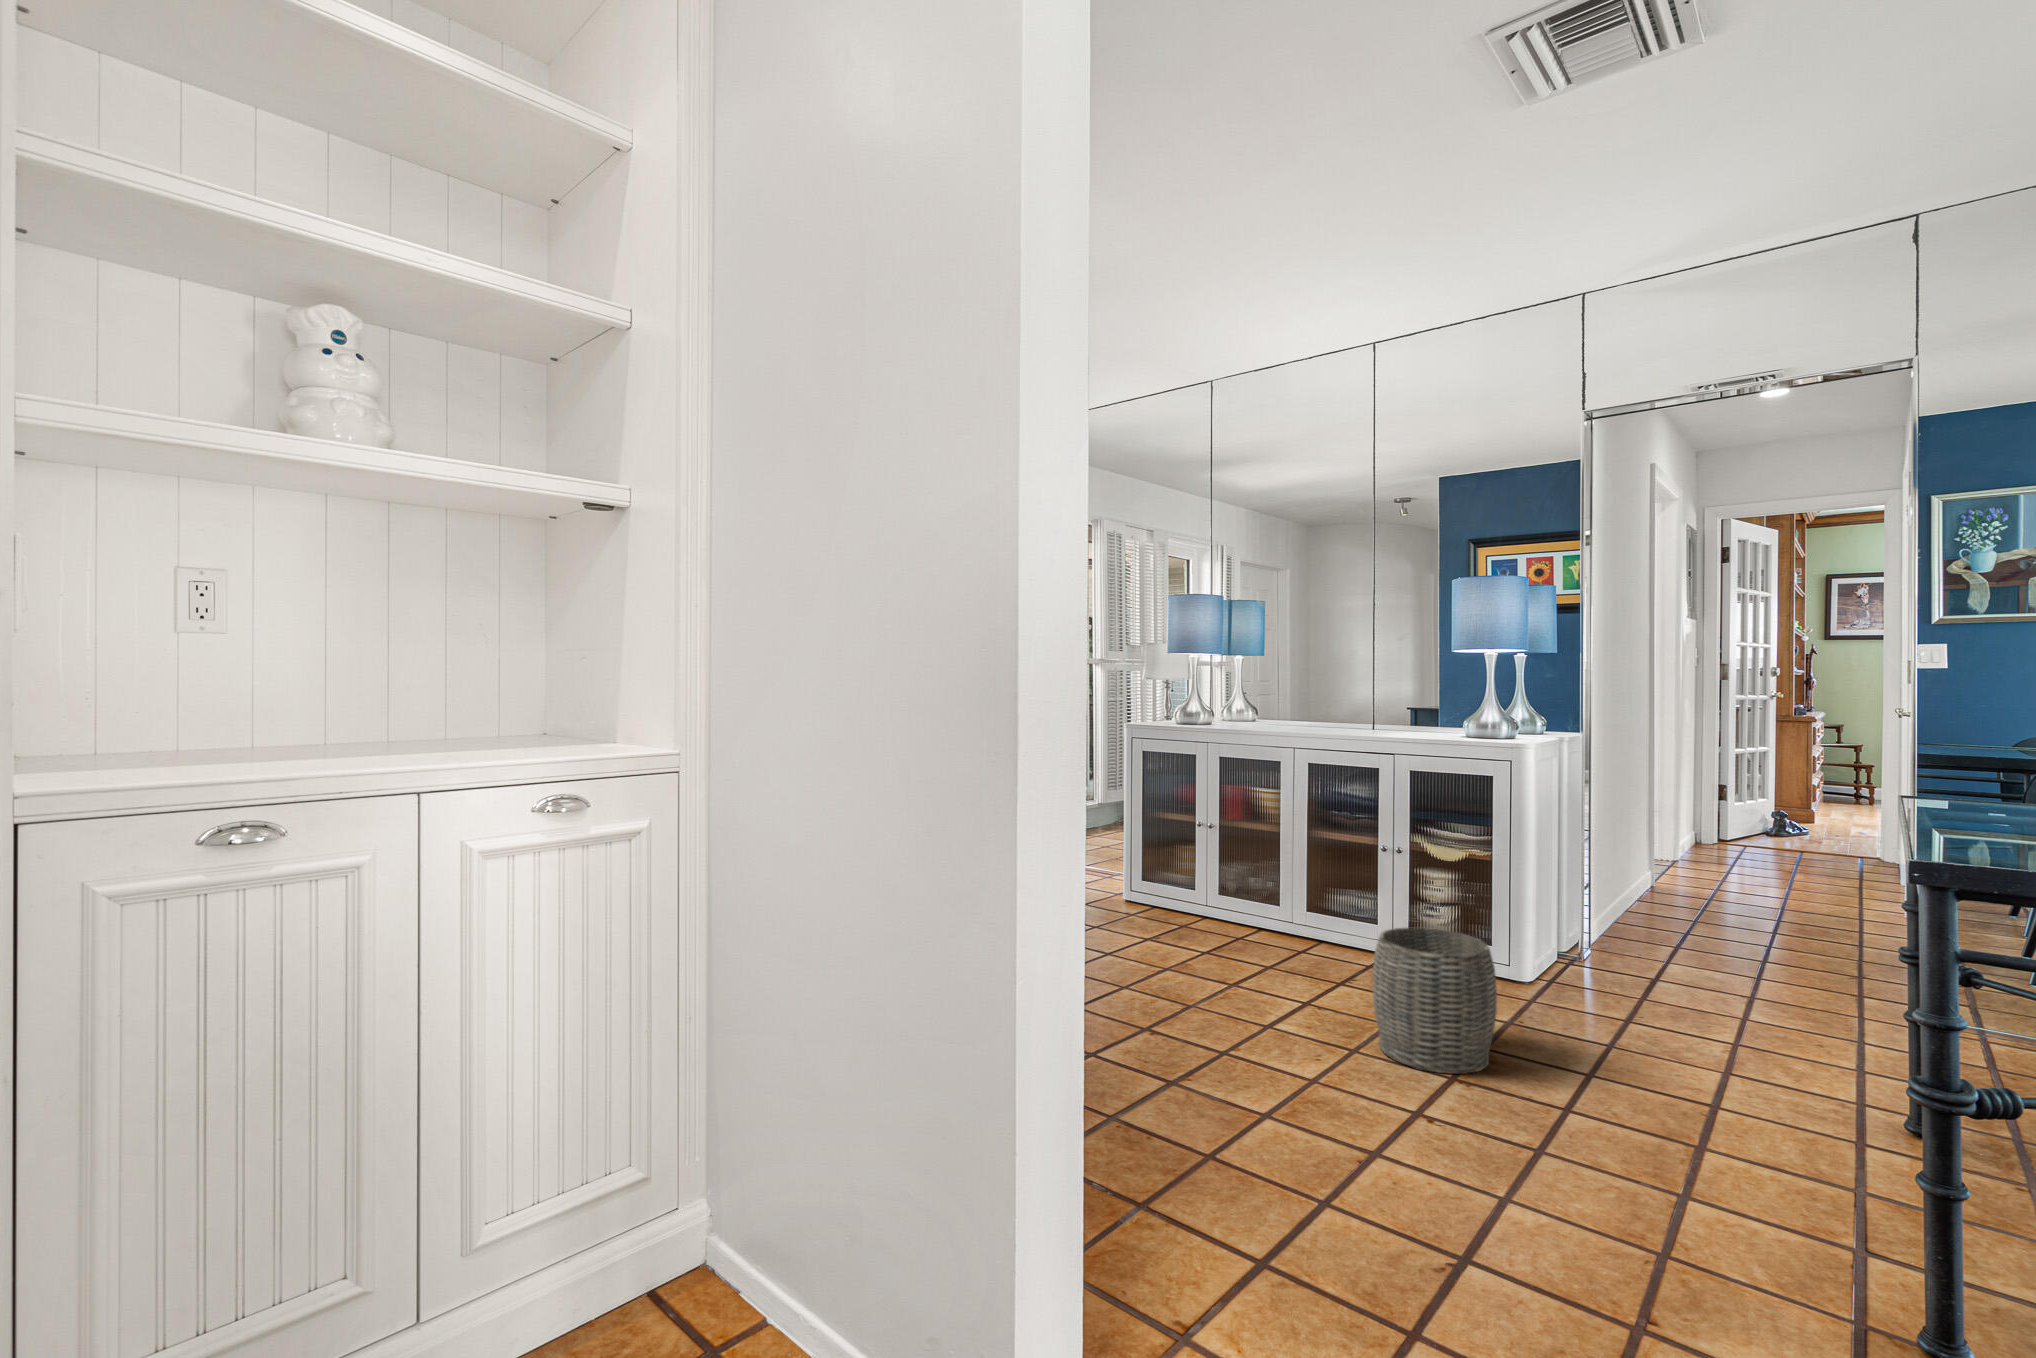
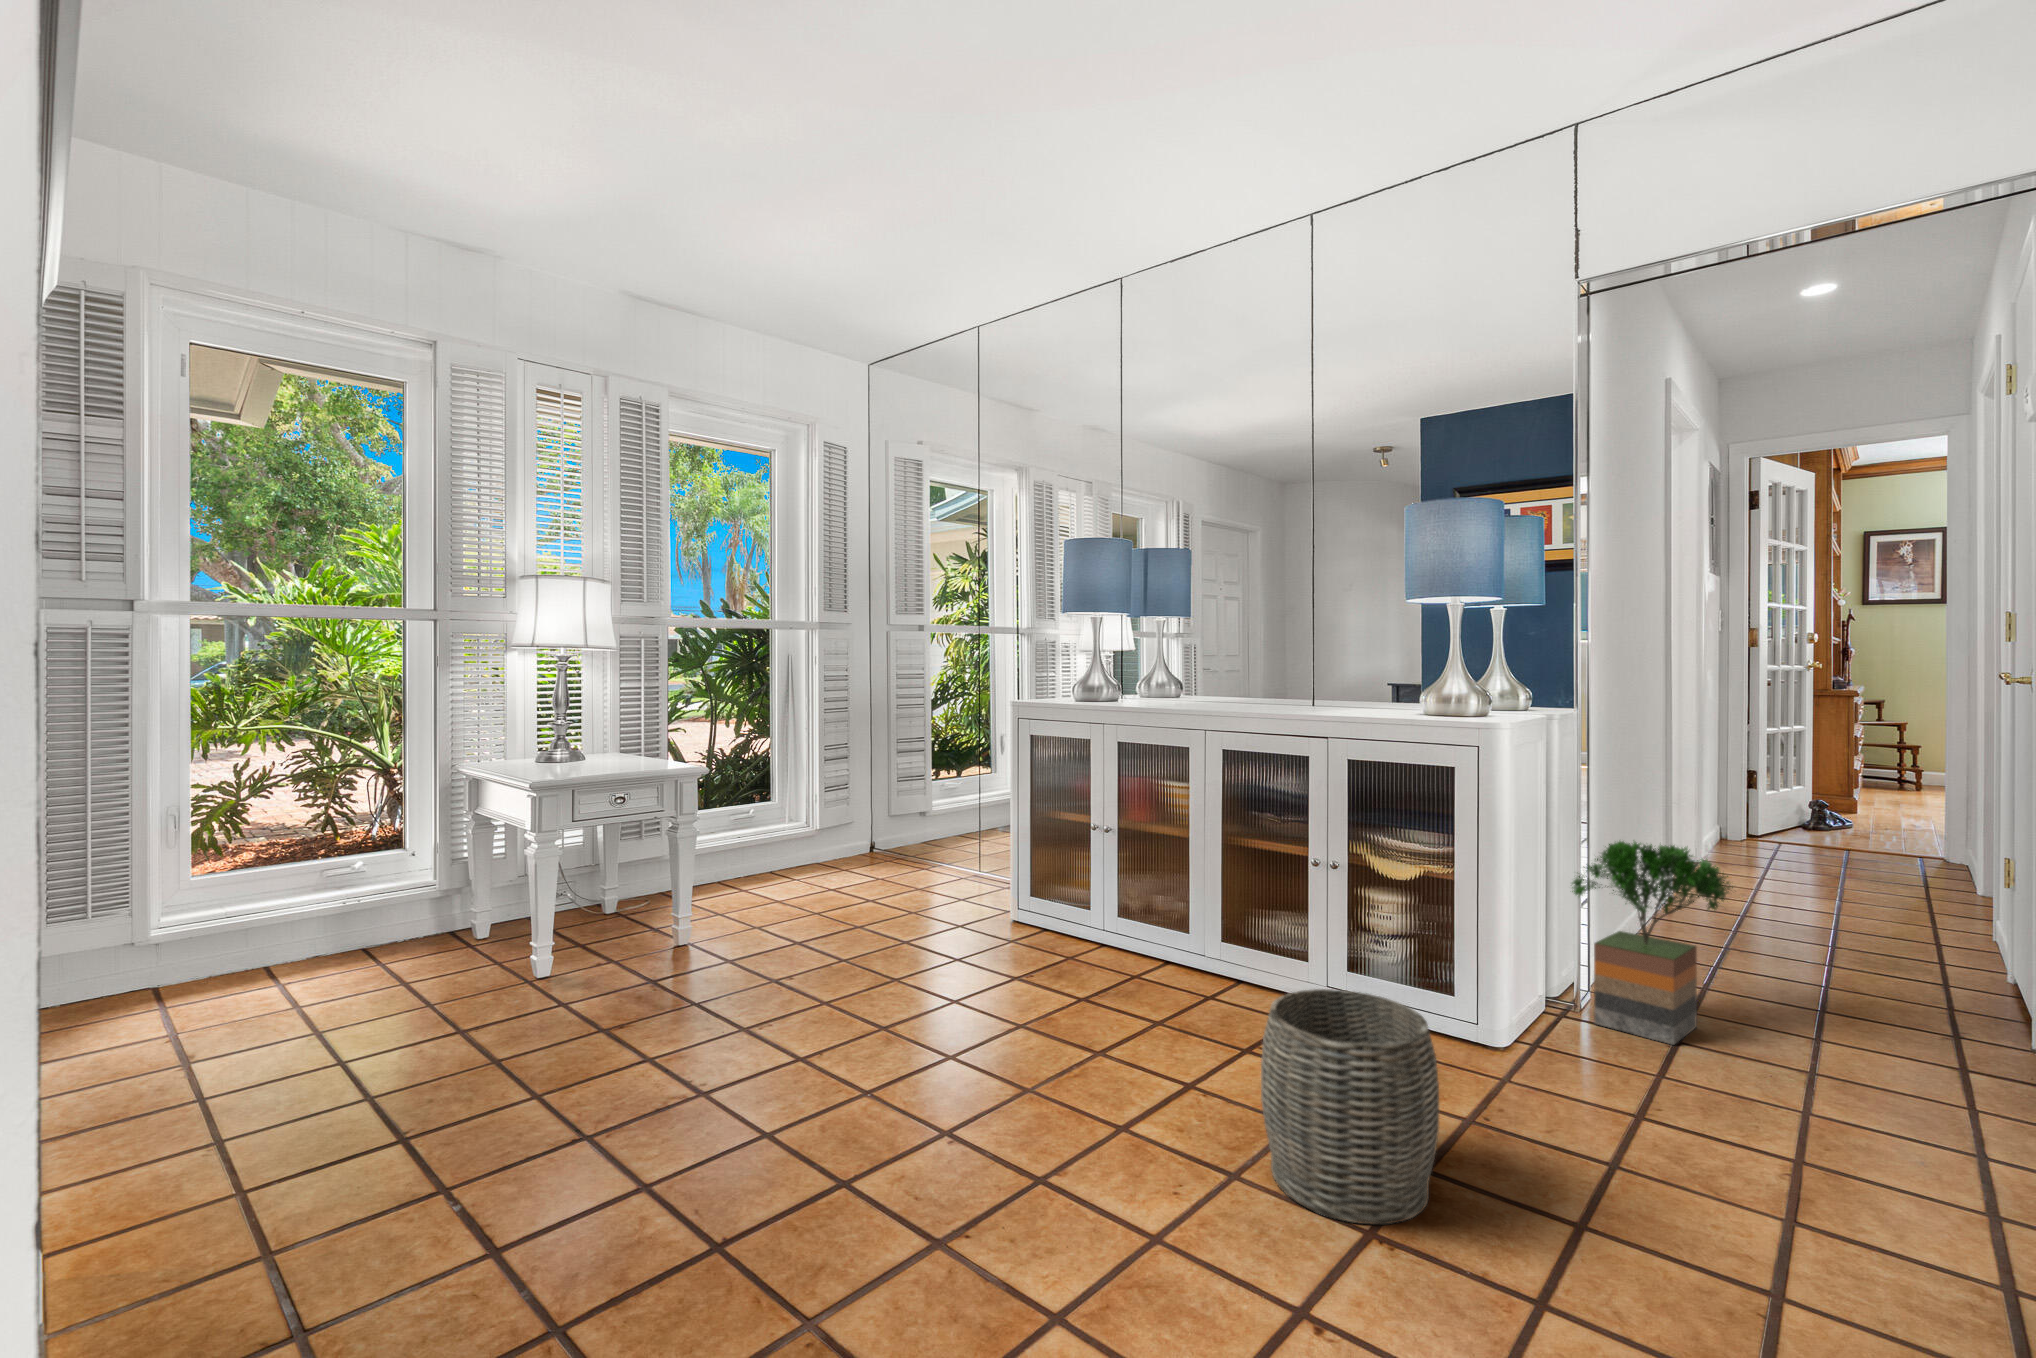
potted tree: none [1576,831,1701,981] -> present [1572,841,1733,1045]

